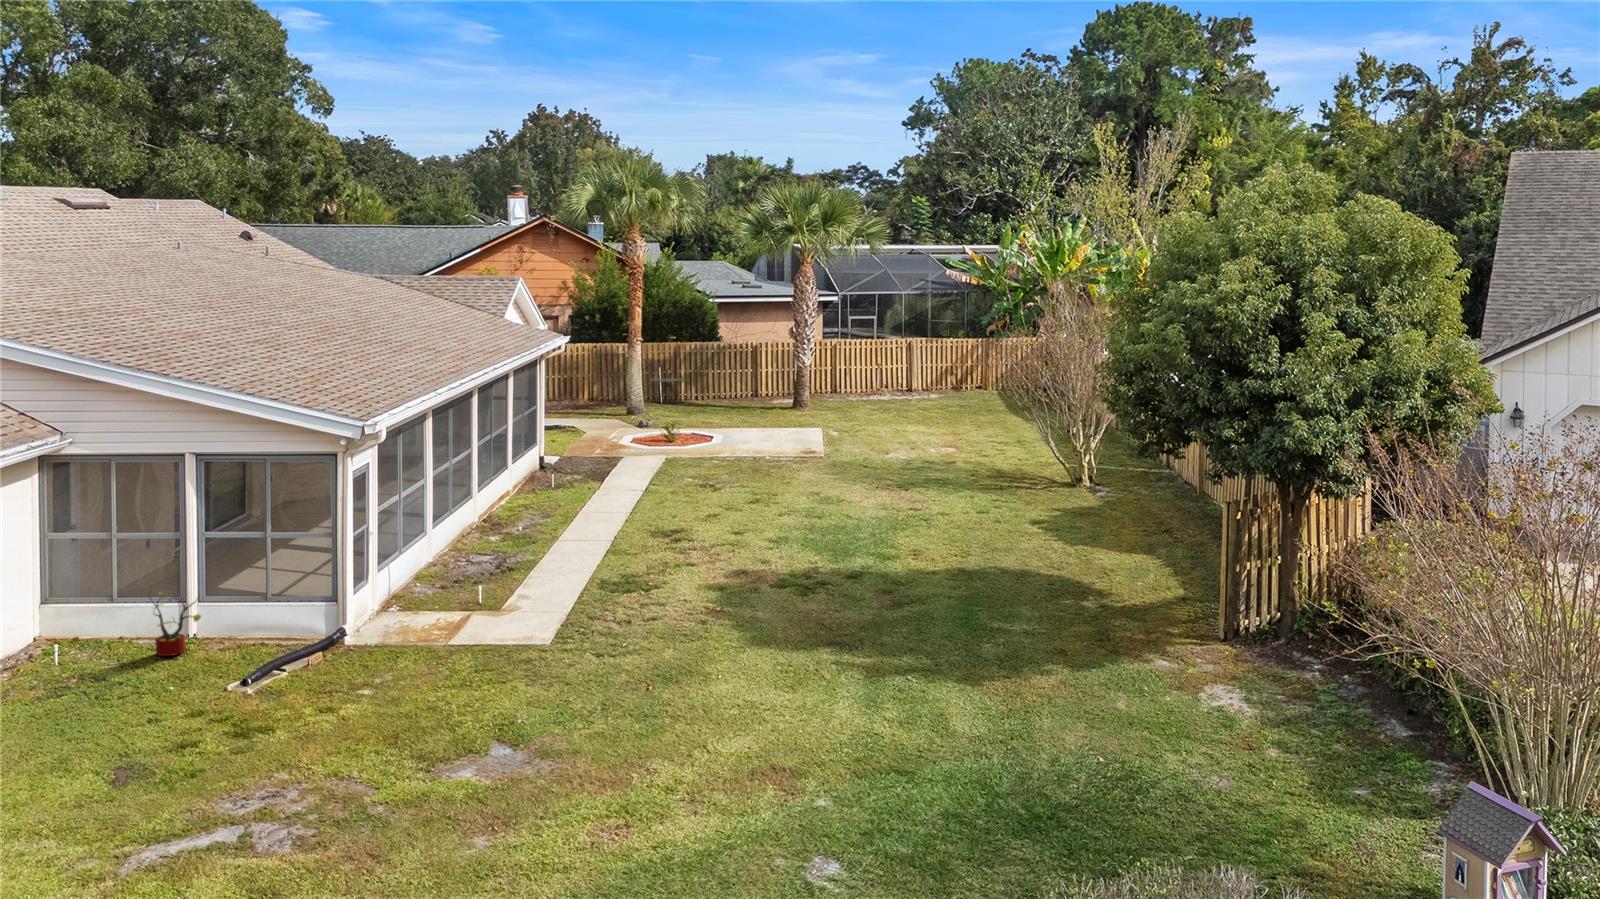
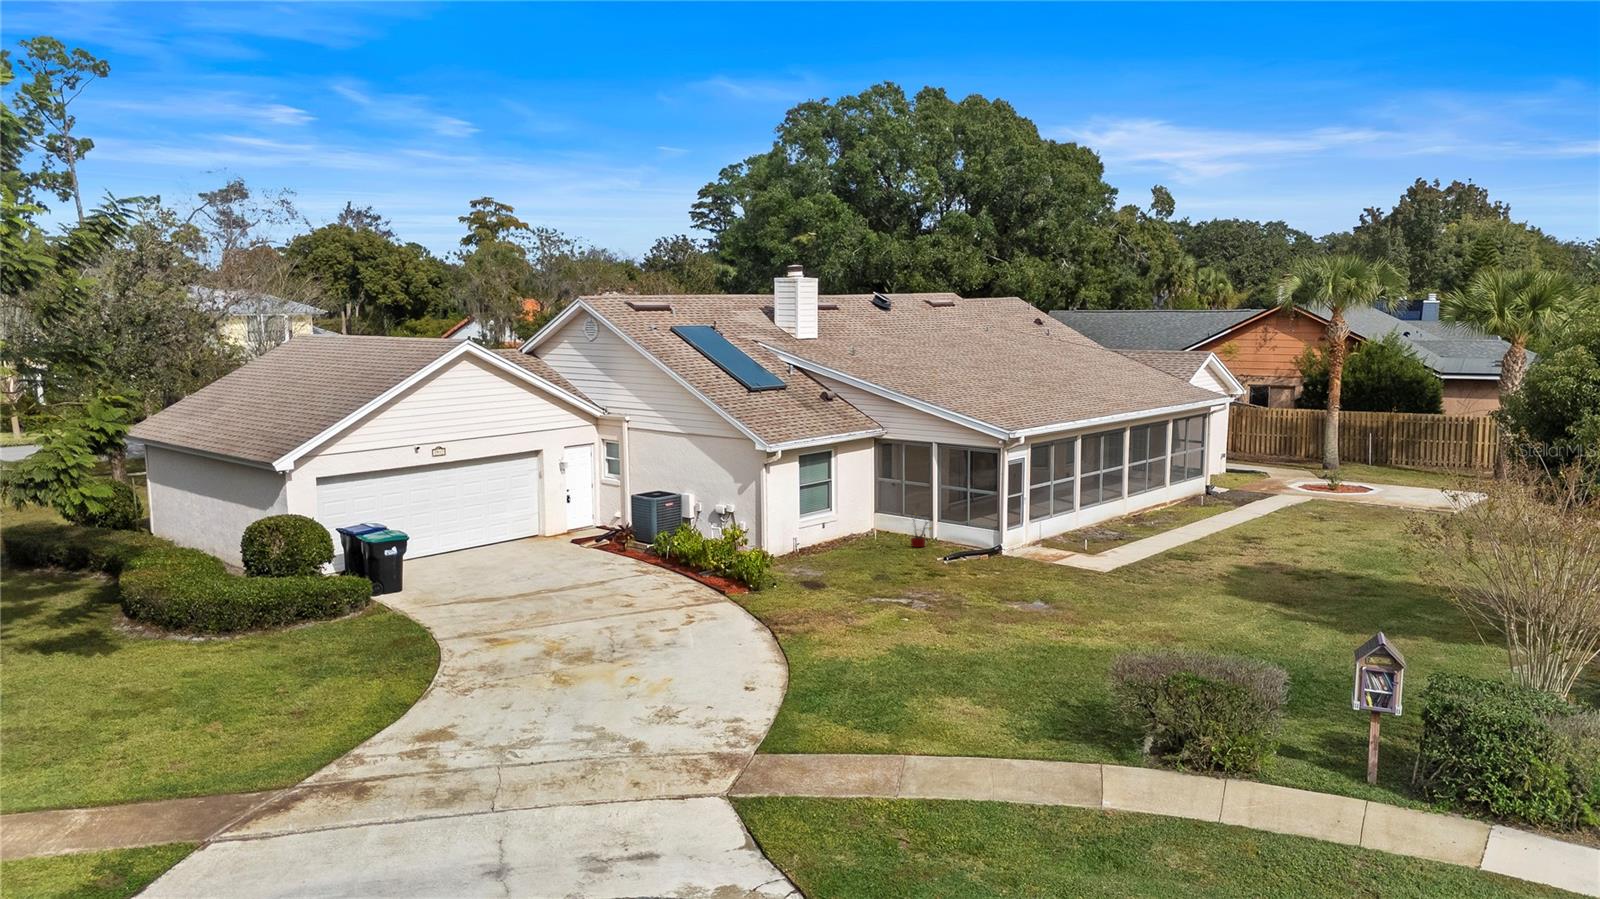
round table: present [652,378,685,398] -> none [1363,443,1397,466]

